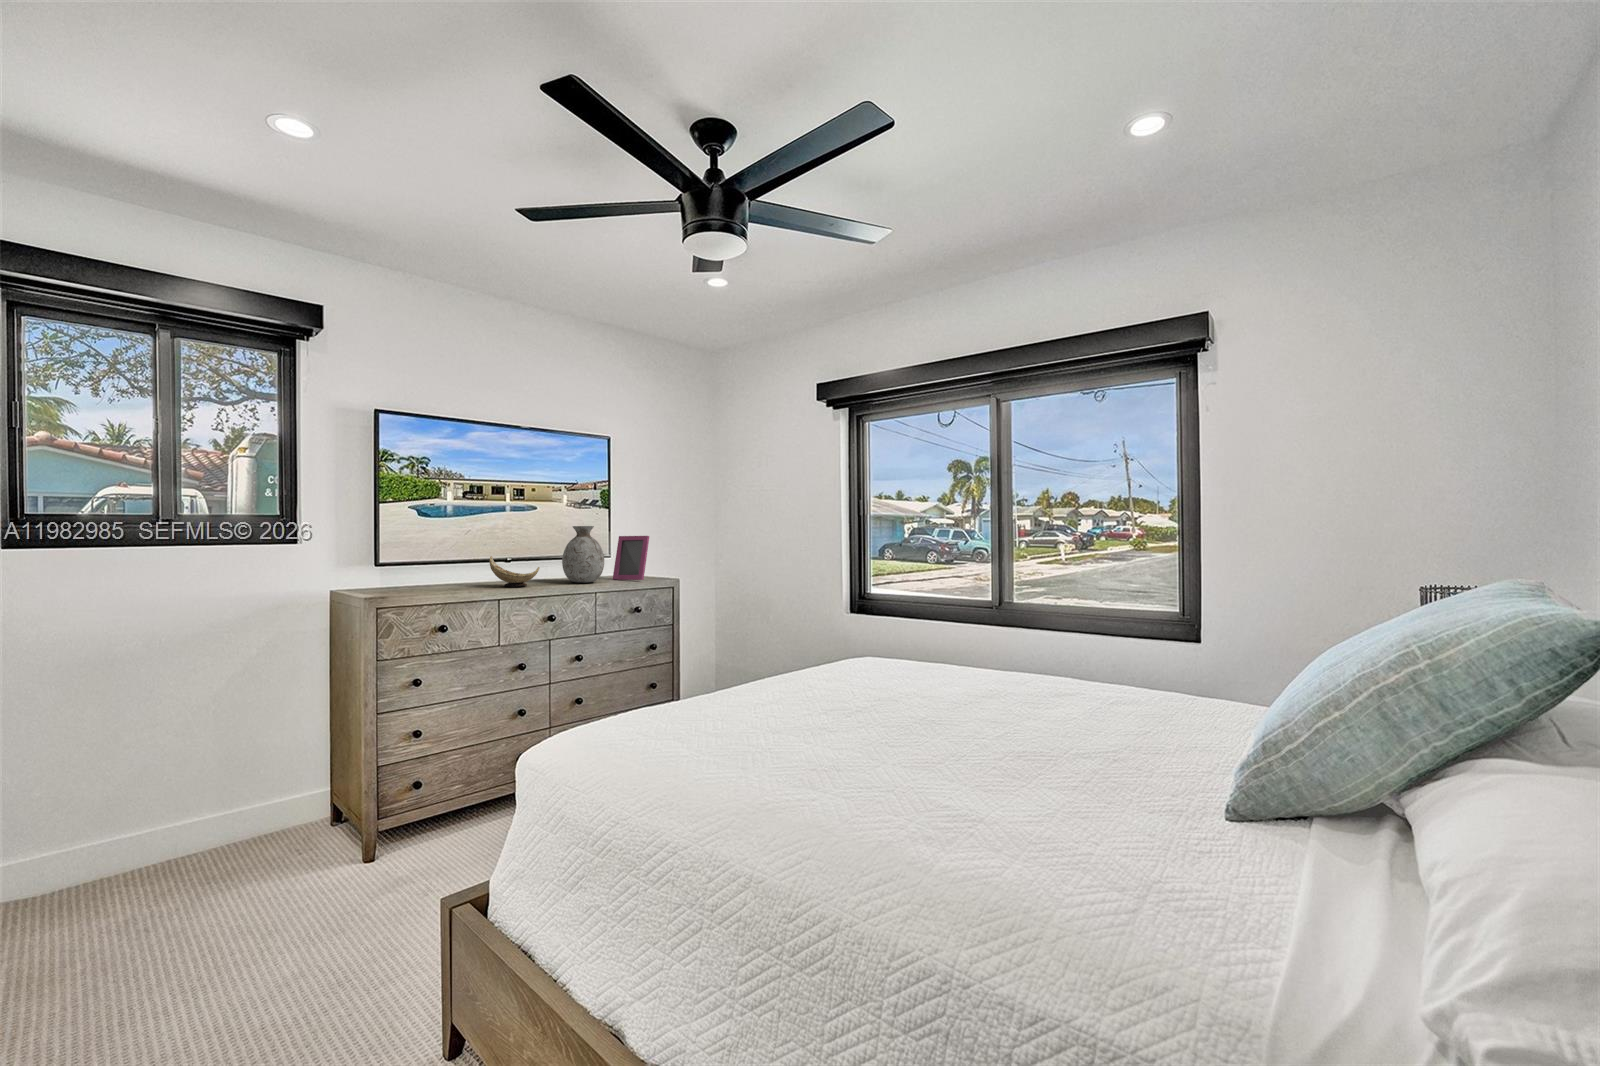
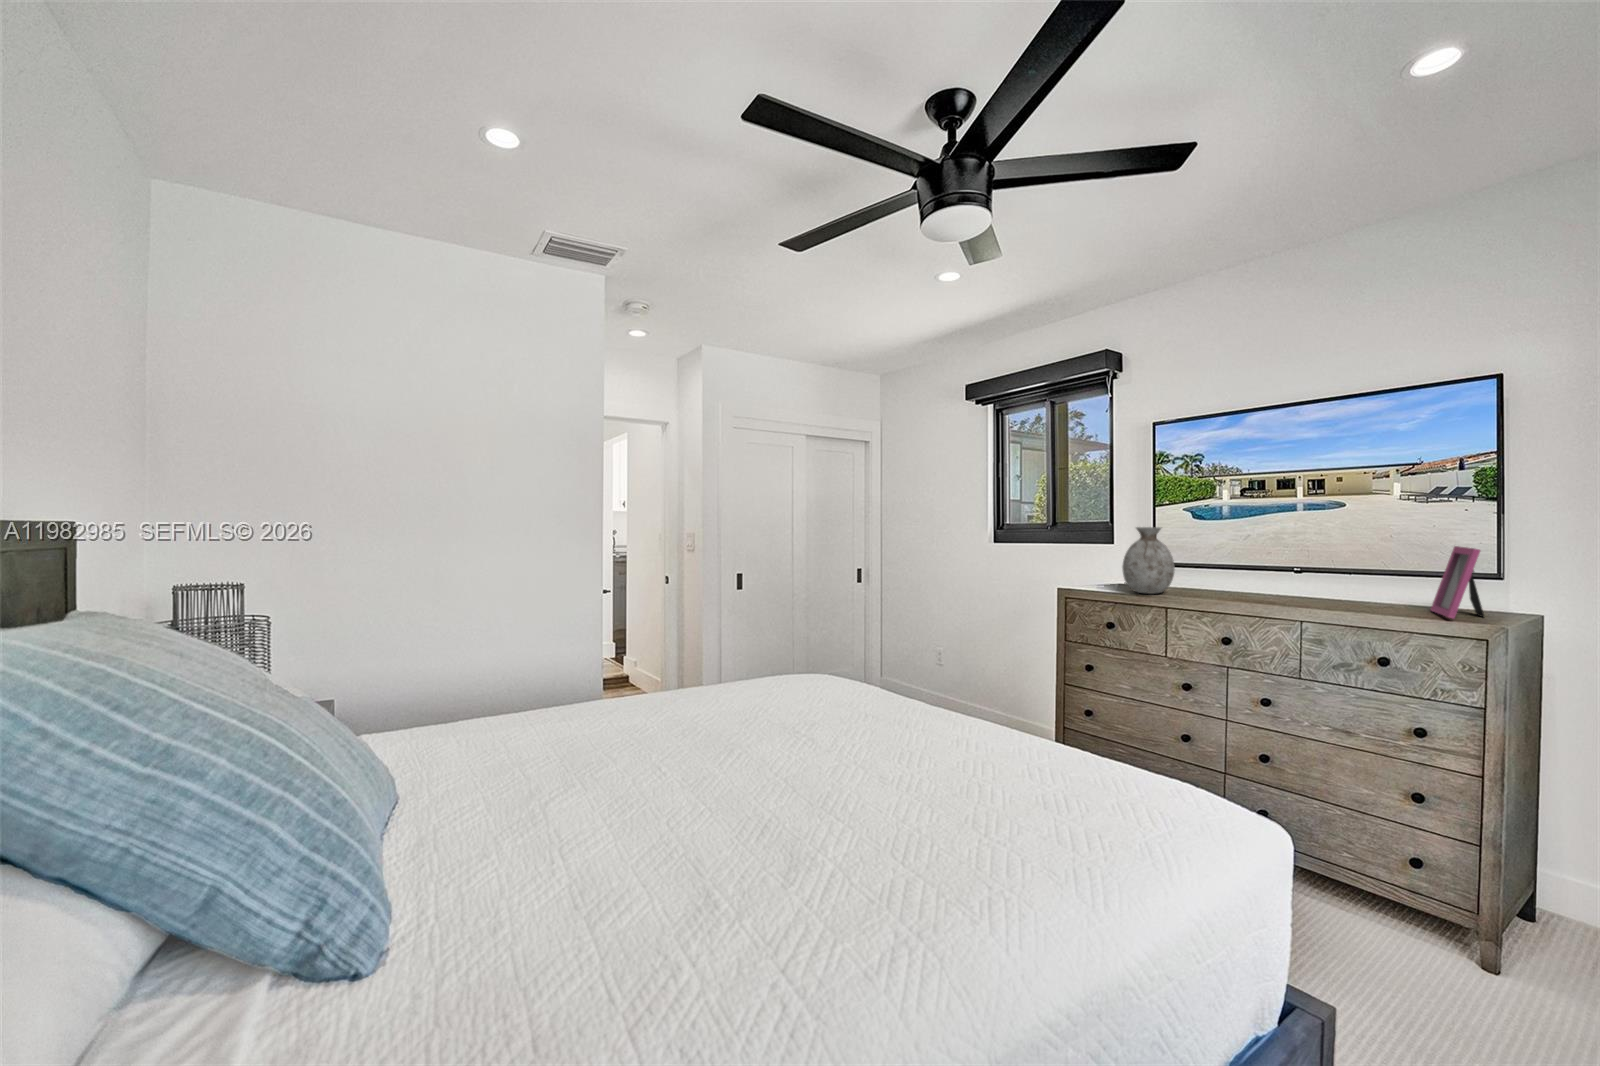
vase: present [562,526,604,583] -> present [1122,527,1175,594]
decorative bowl: present [490,556,539,587] -> none [1212,562,1263,599]

